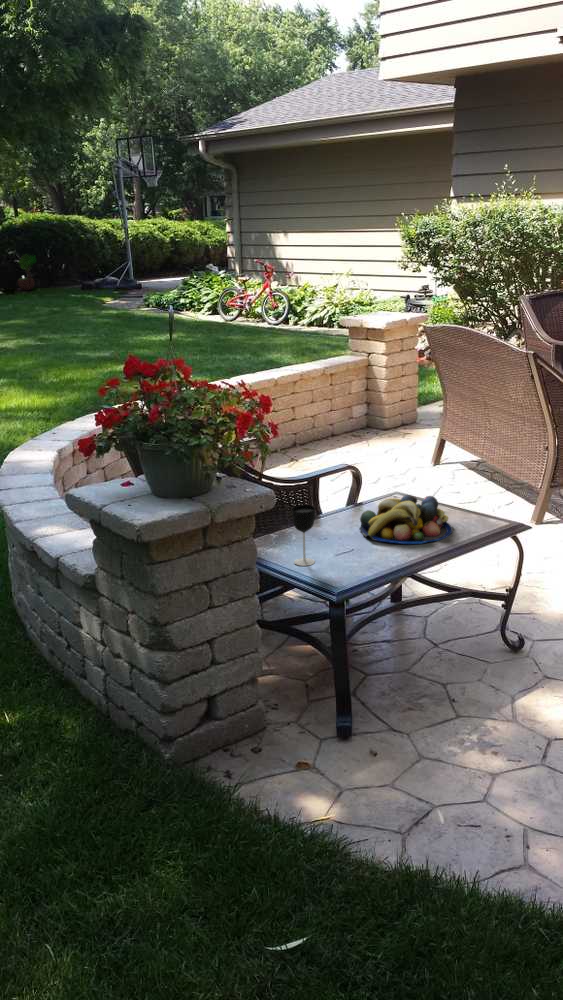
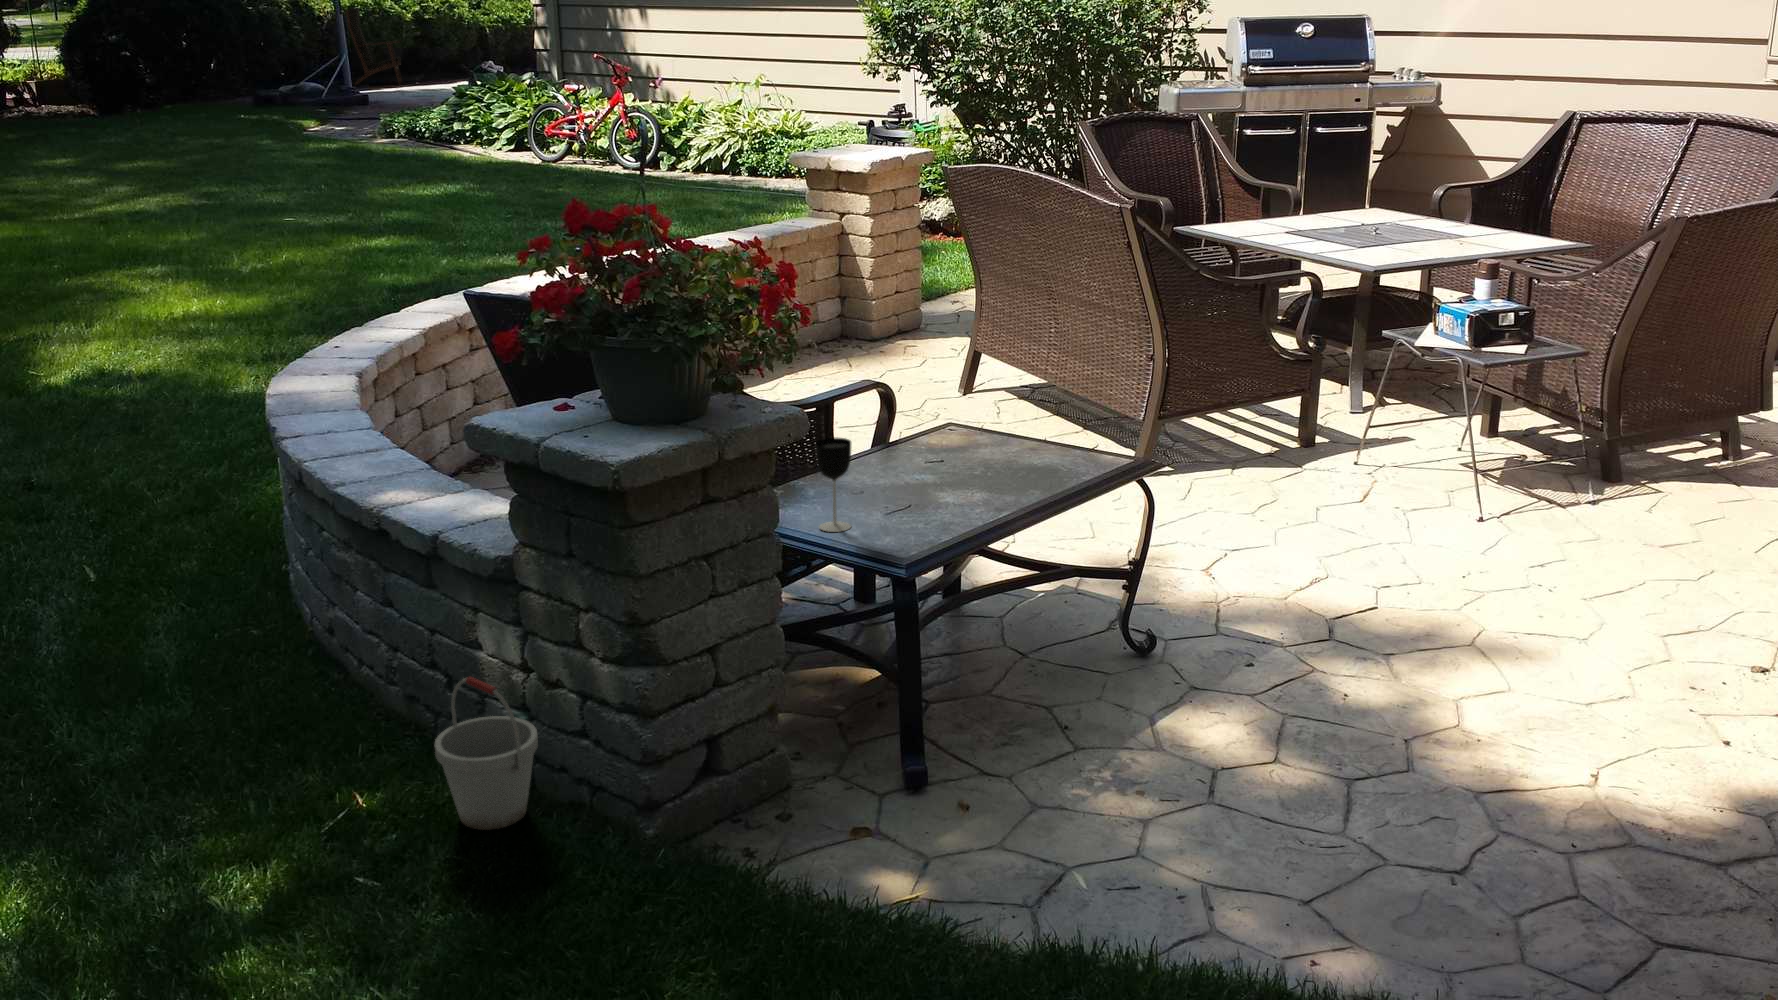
lounge chair: none [136,236,165,278] -> present [346,7,402,85]
potted tree: present [18,254,35,290] -> none [120,33,160,107]
fruit bowl: present [359,495,452,544] -> none [903,423,1048,496]
bucket: none [40,650,104,746] -> present [435,677,538,830]

